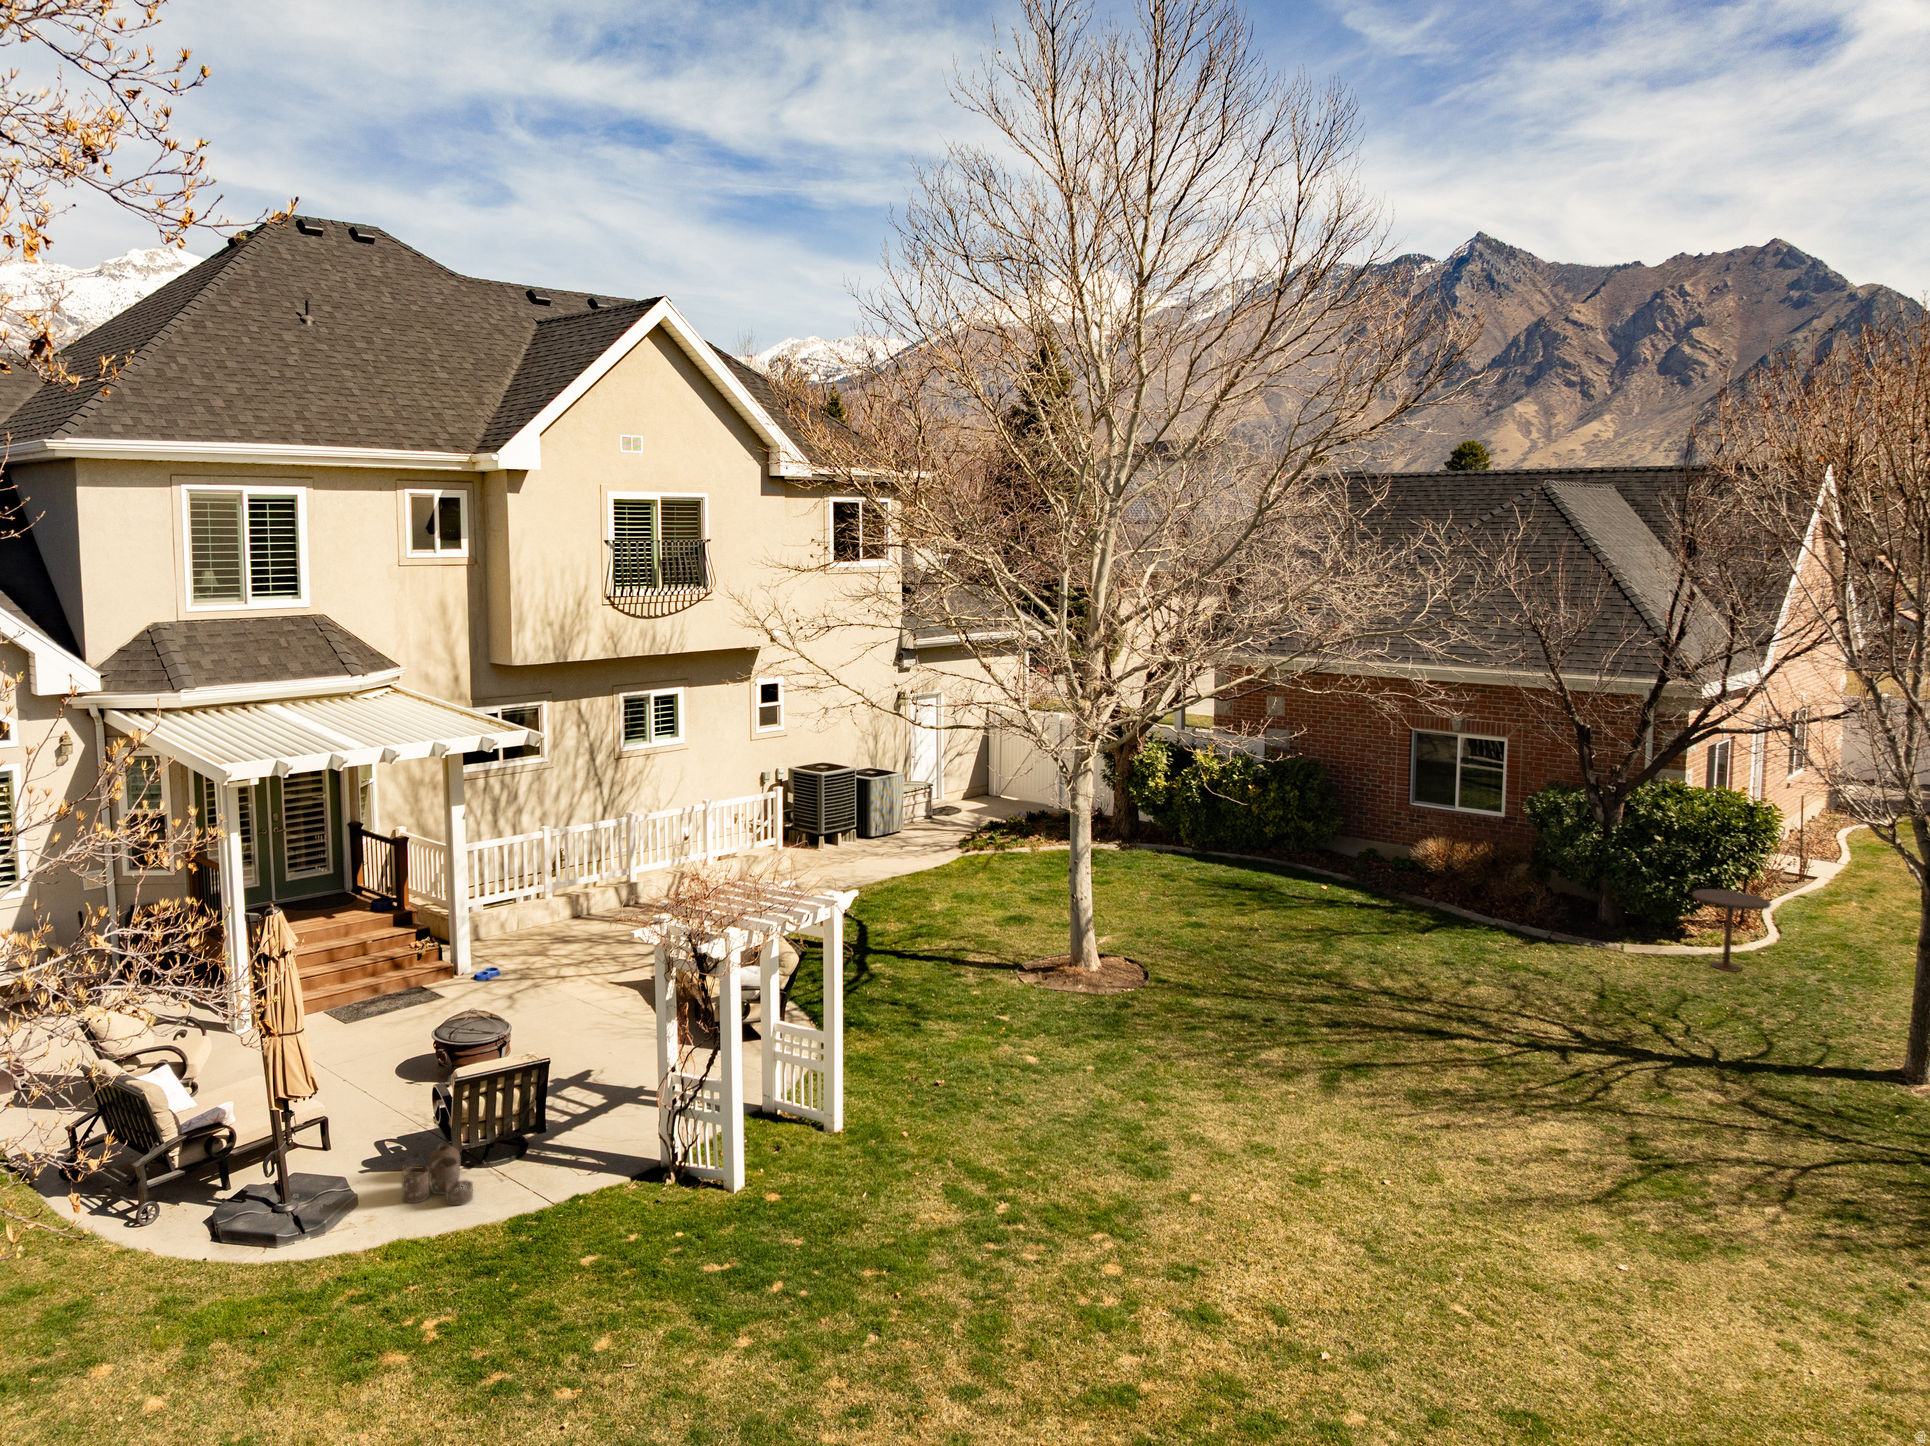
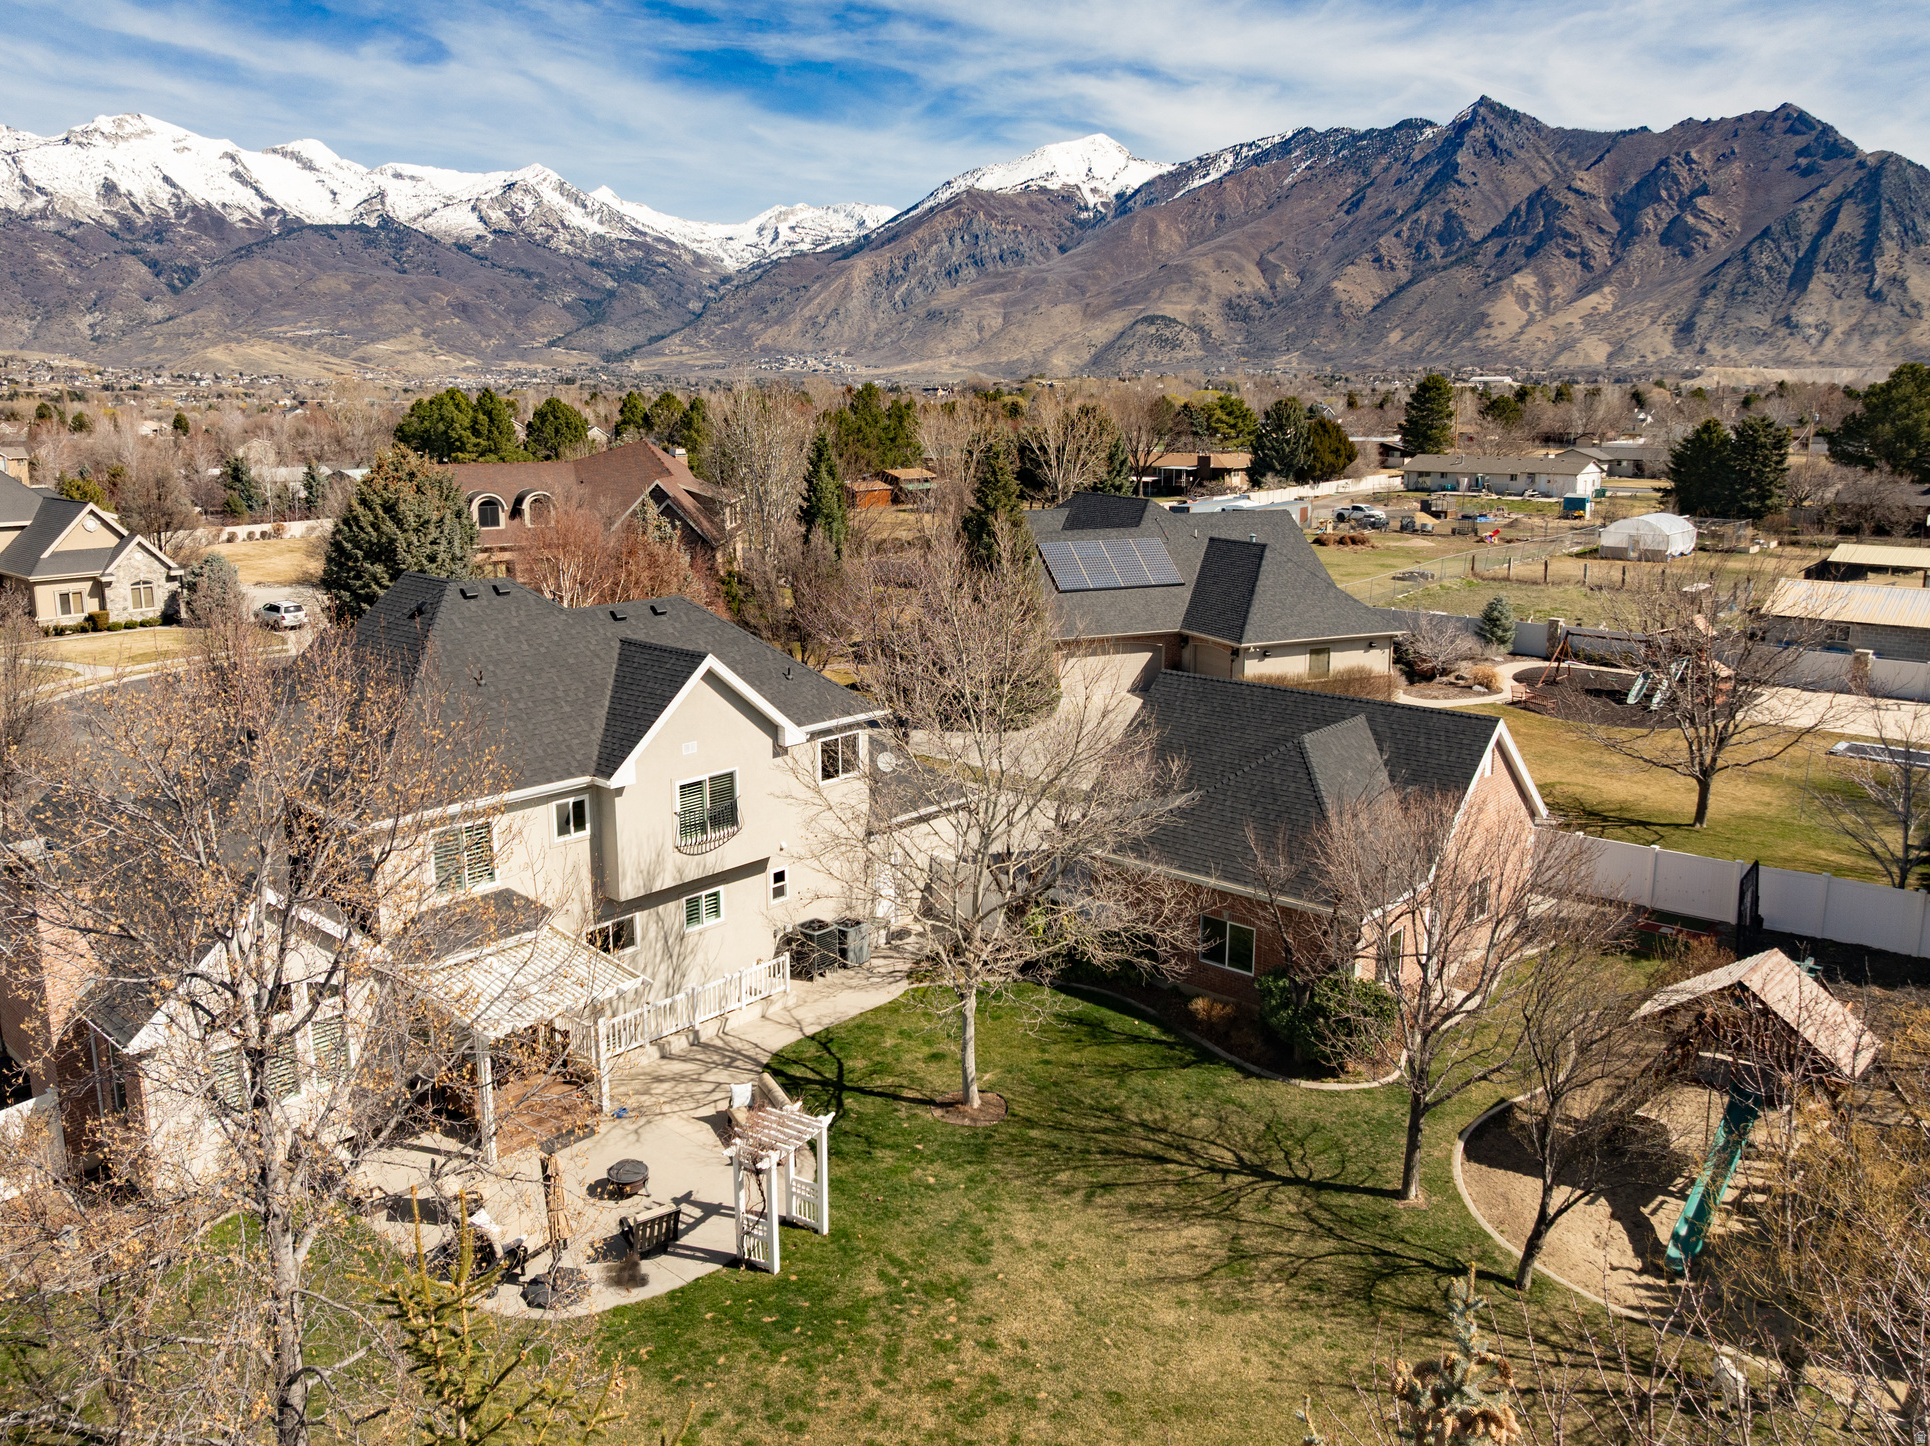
pedestal table: present [1692,889,1771,971] -> none [1338,1046,1380,1099]

